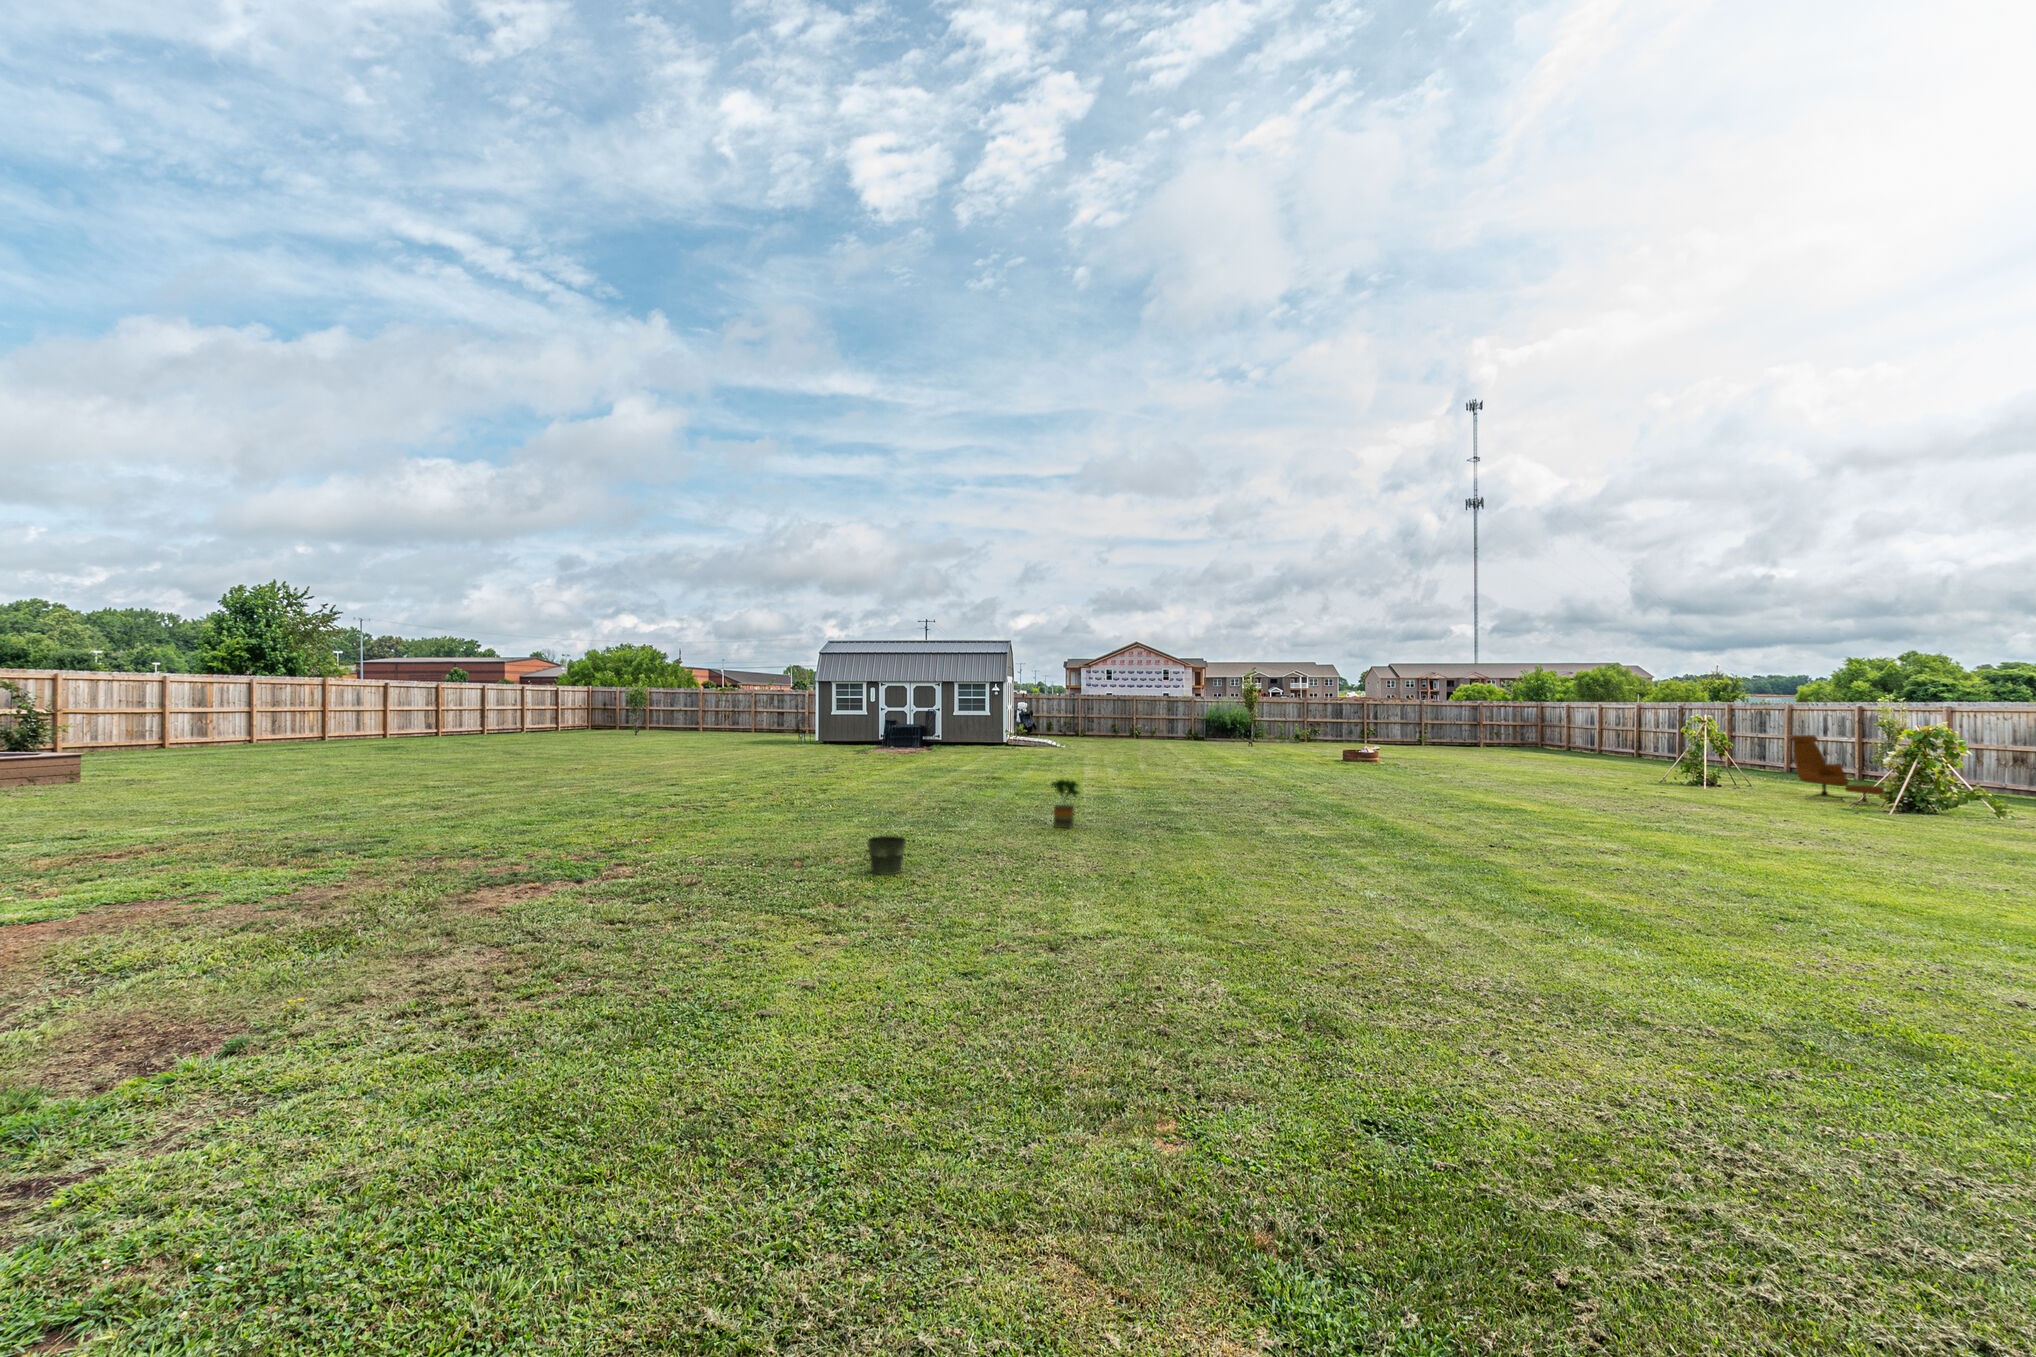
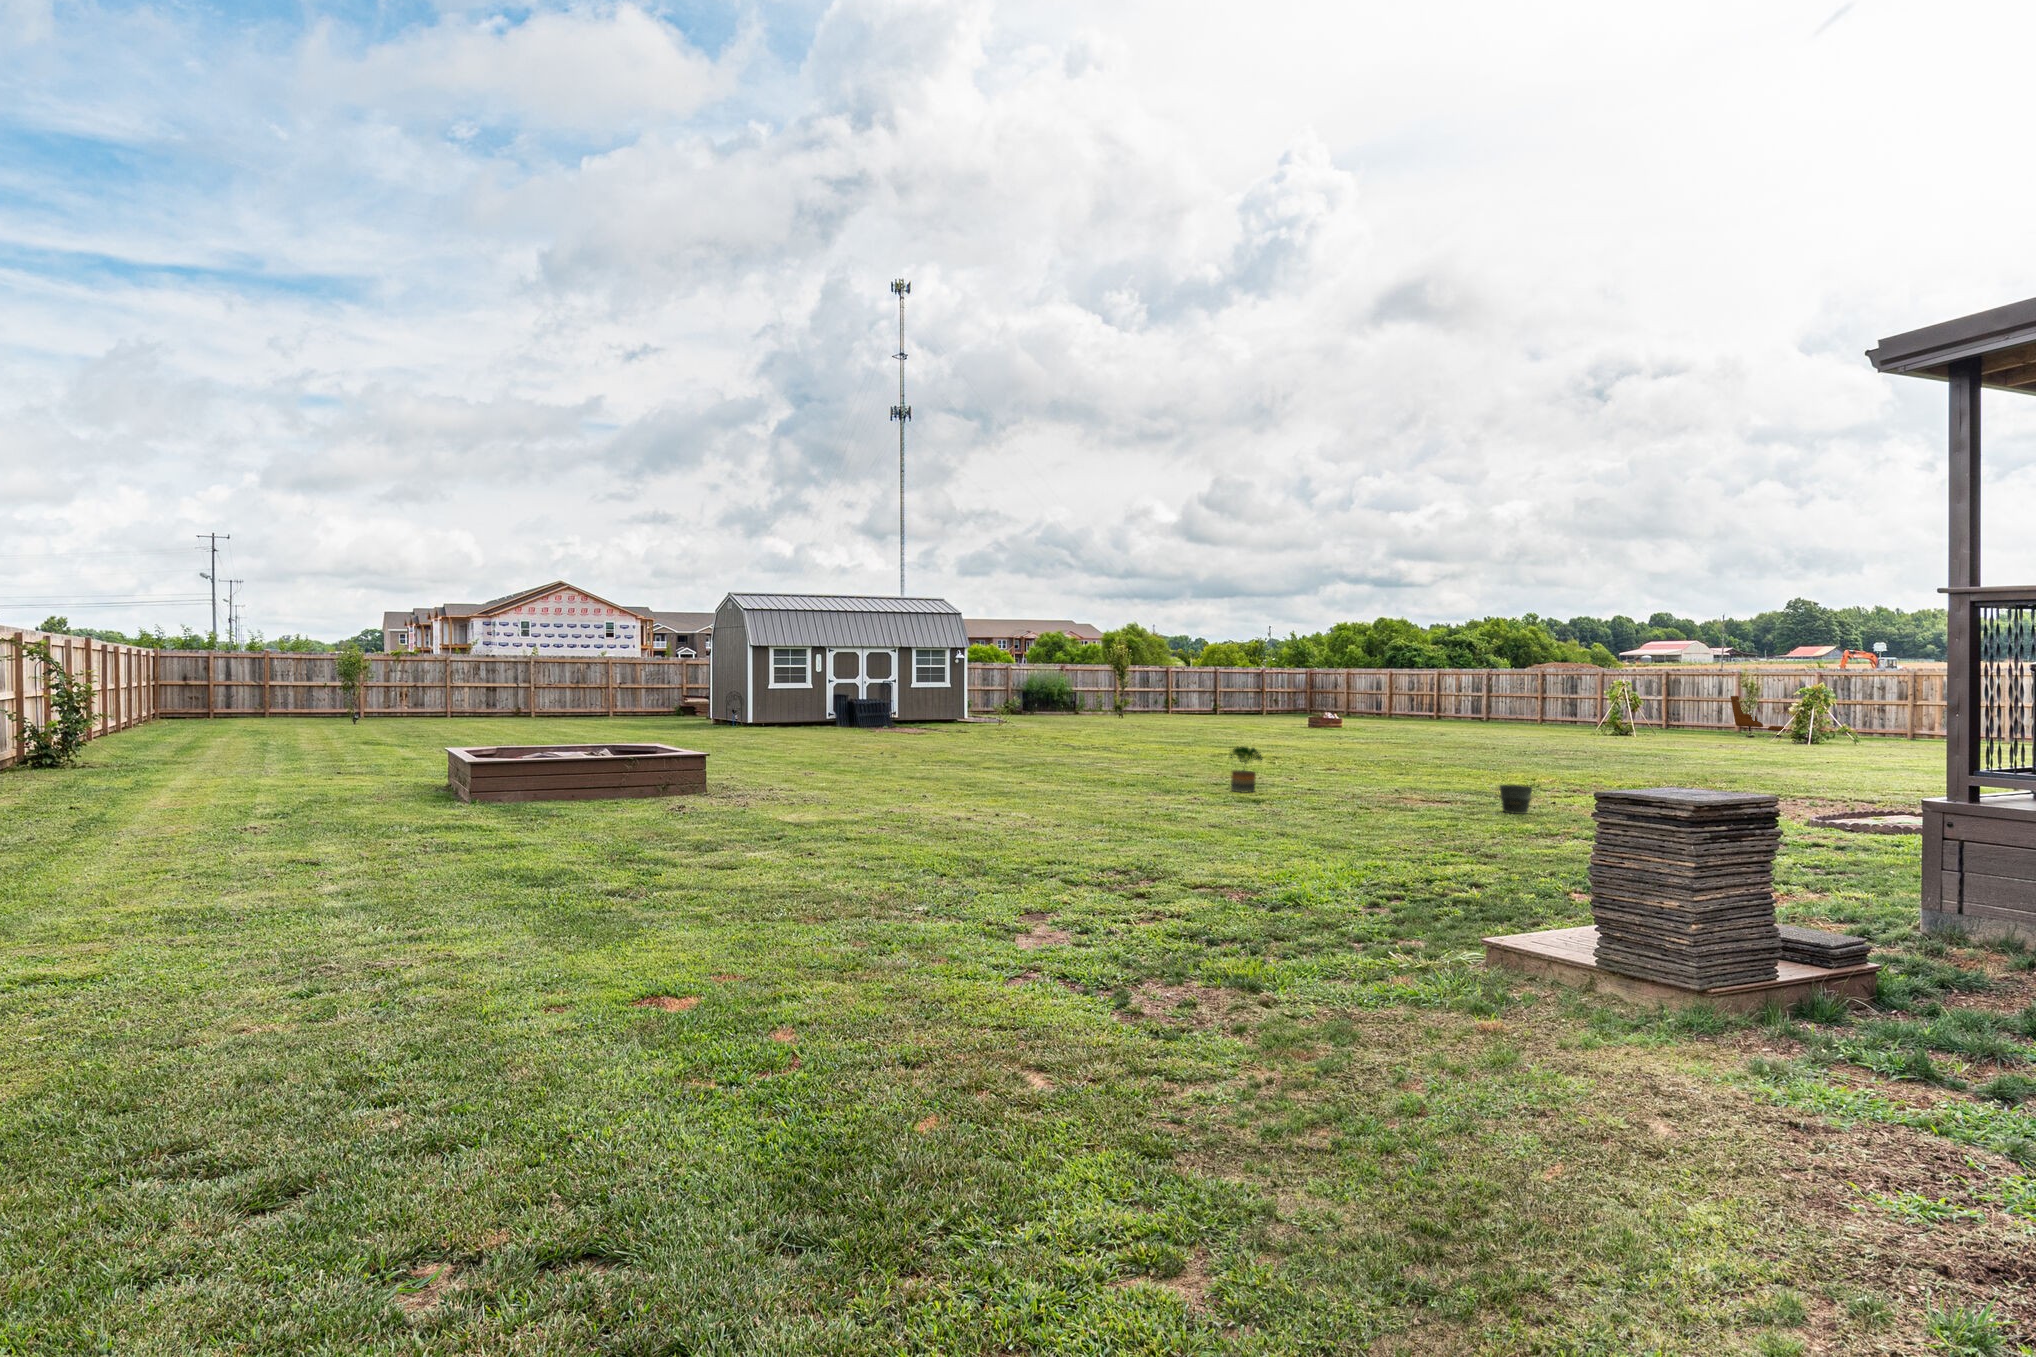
potted tree: present [1051,779,1079,828] -> present [1230,747,1263,793]
bucket: present [864,836,906,875] -> present [1499,785,1533,814]

